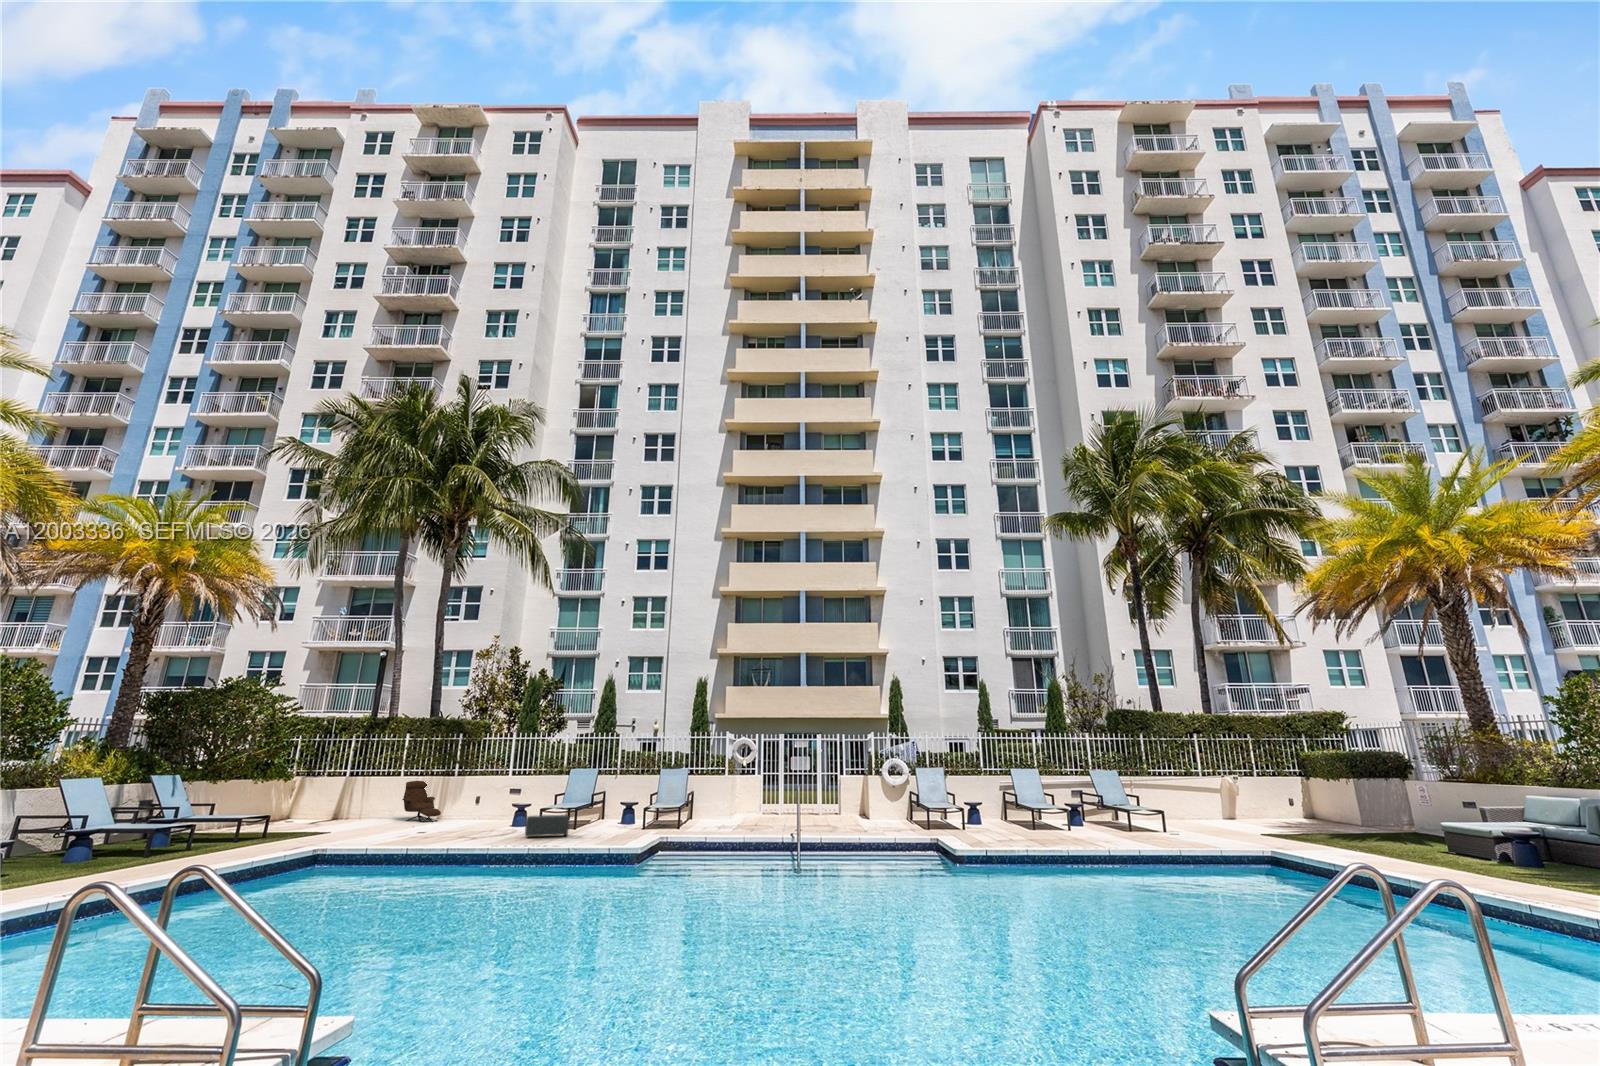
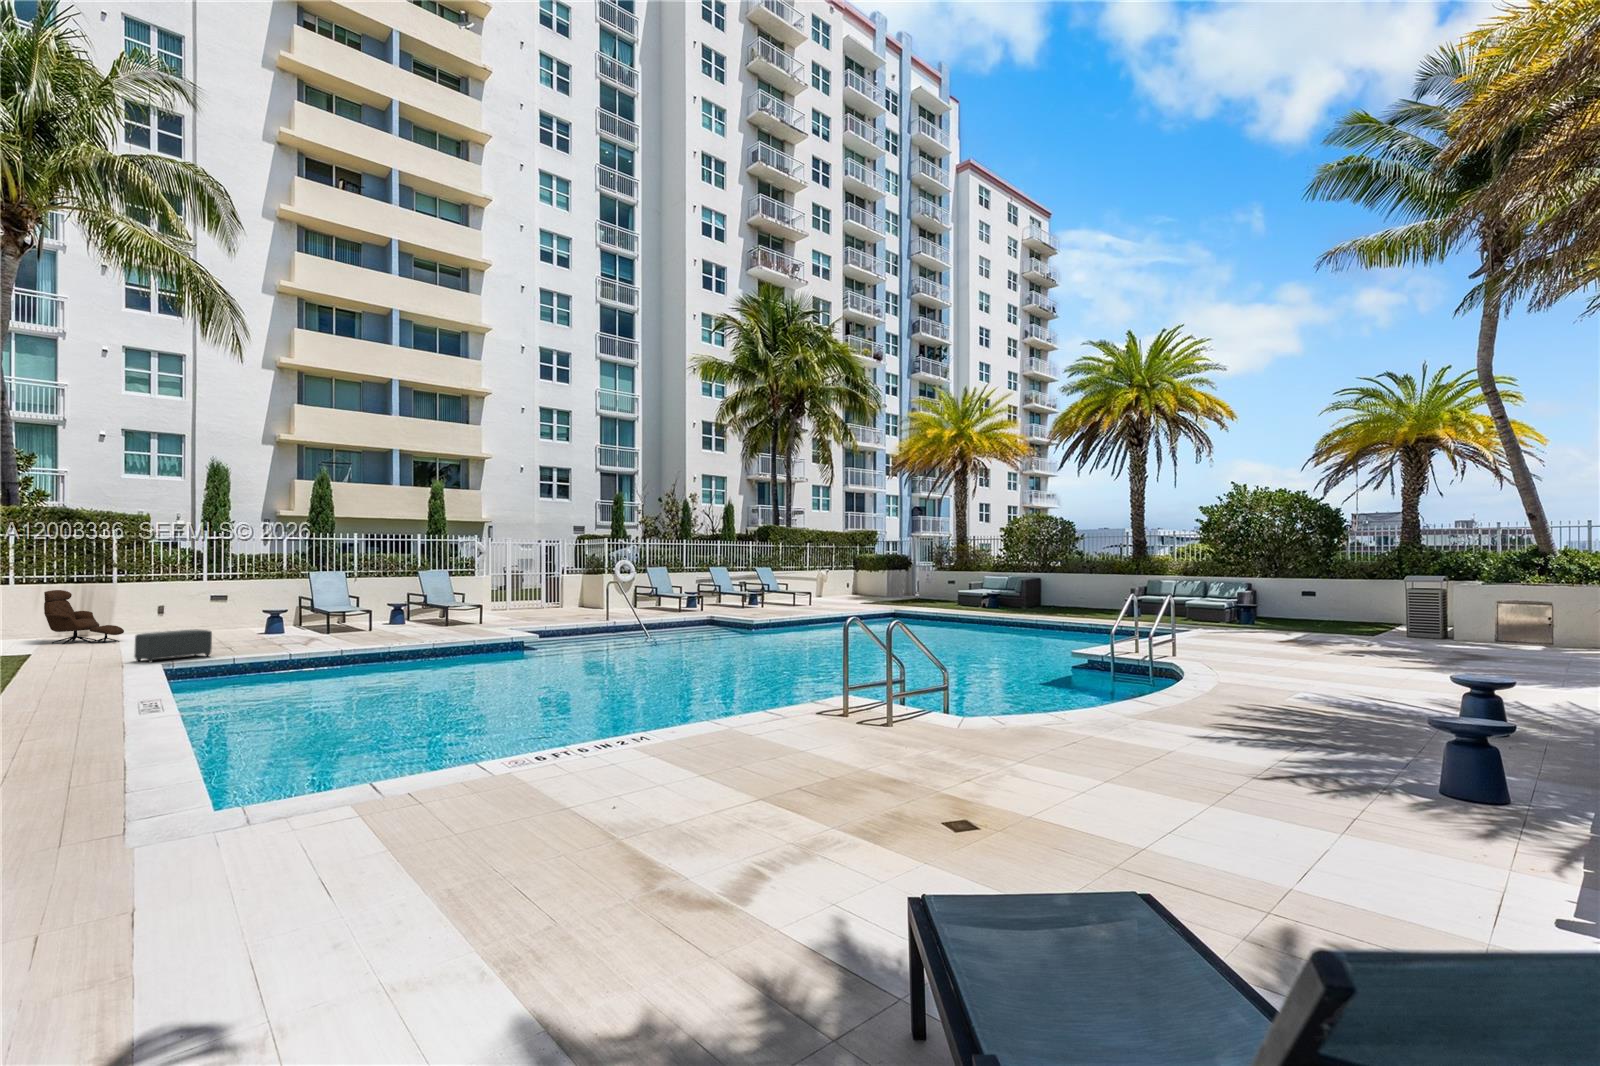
ottoman: present [525,815,569,838] -> present [134,630,212,663]

